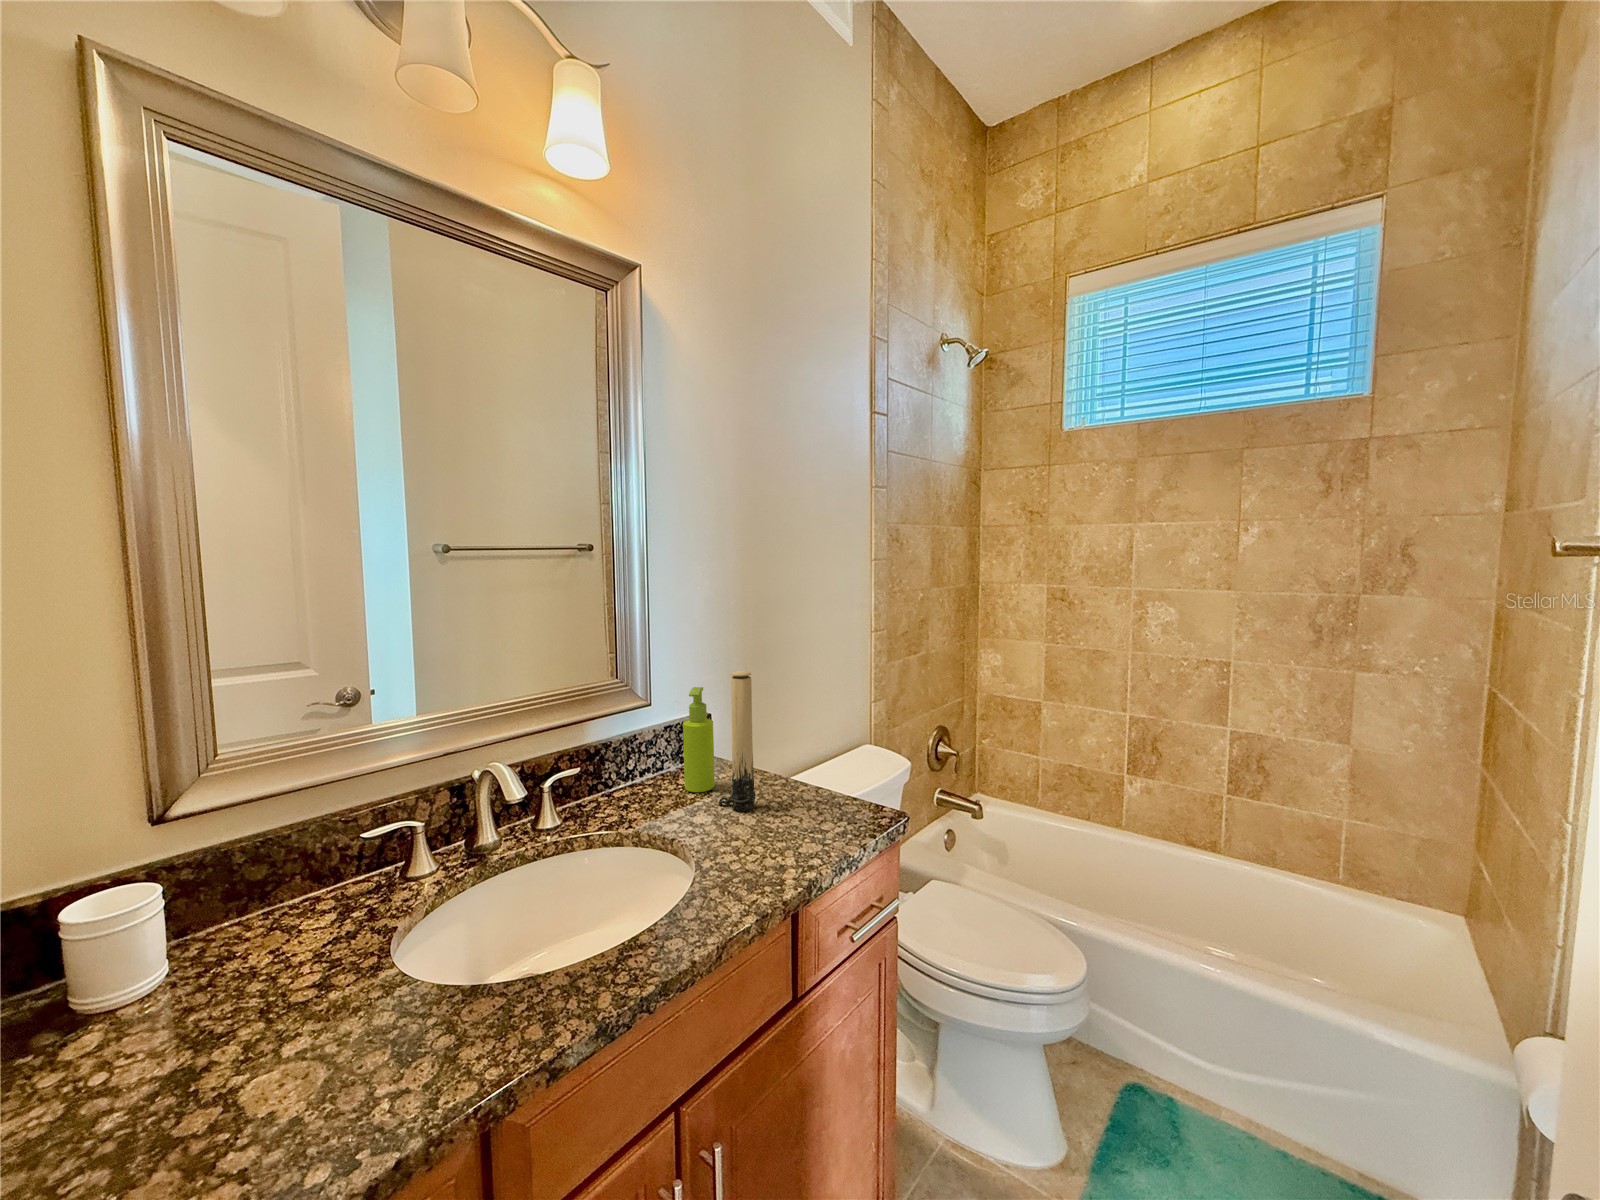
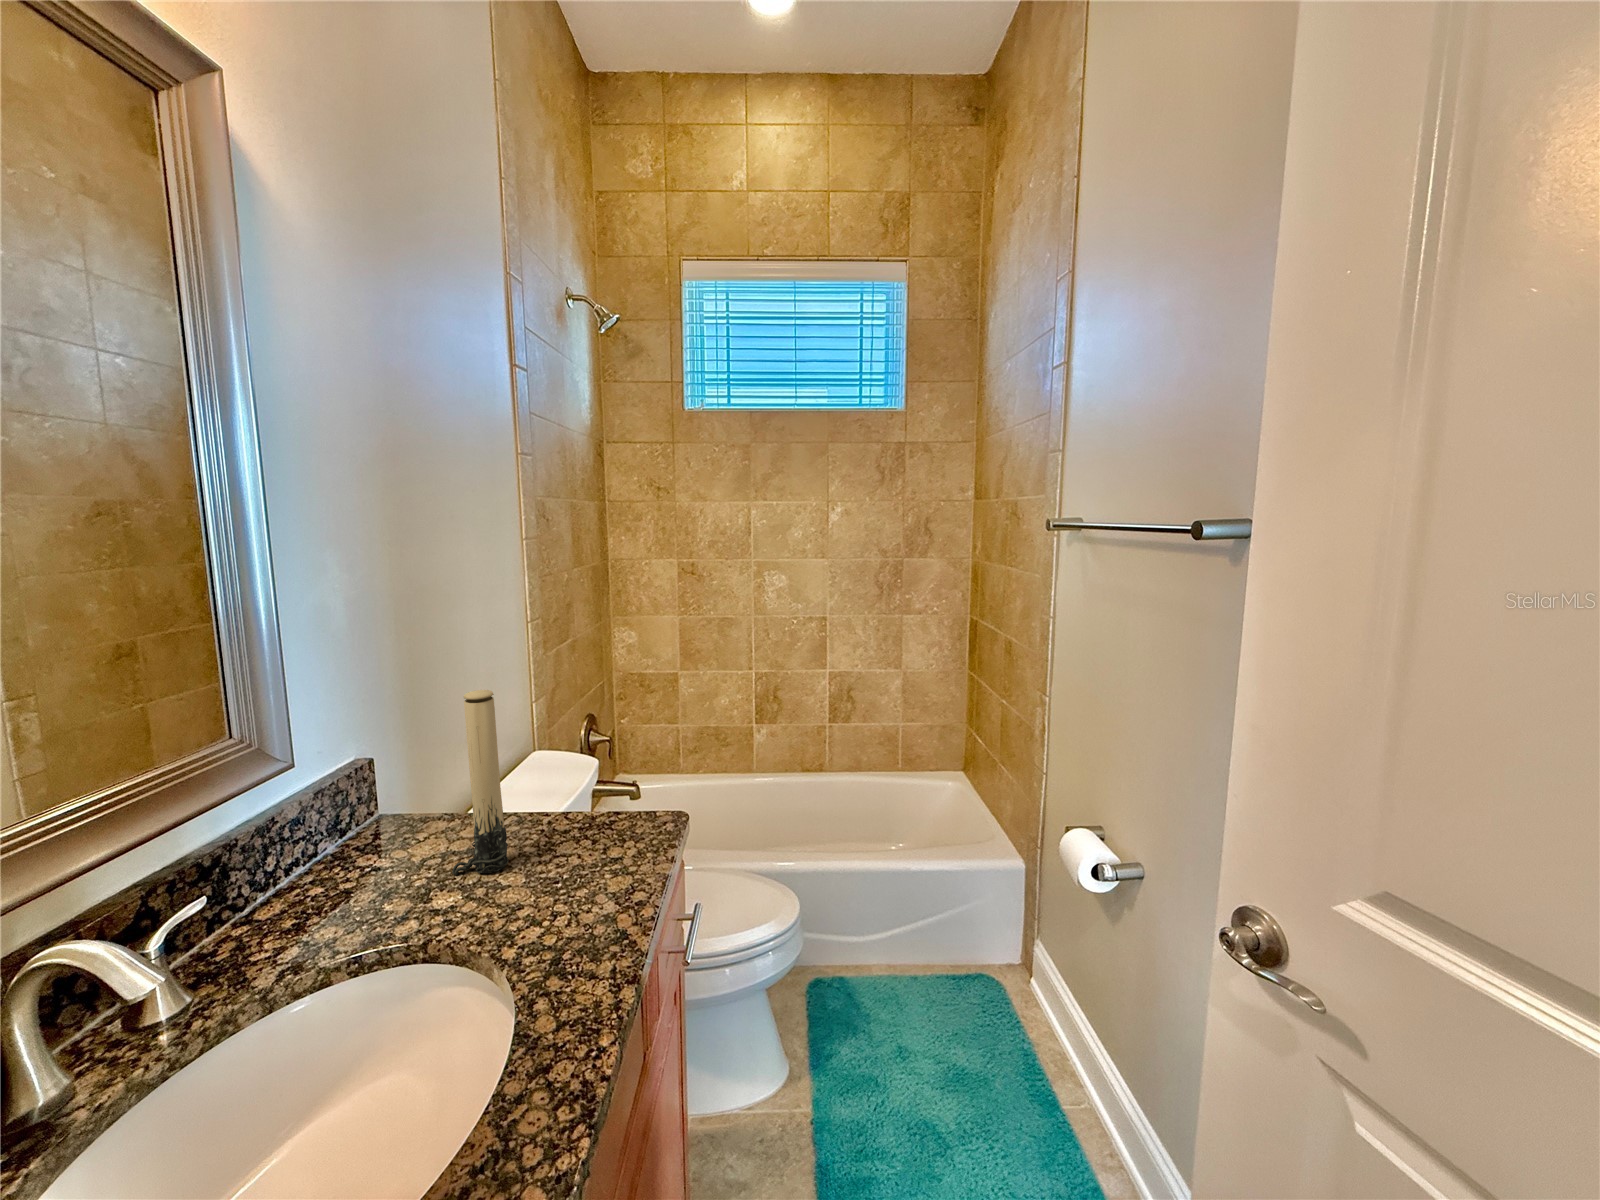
soap dispenser: present [683,687,715,792] -> none [365,722,423,871]

